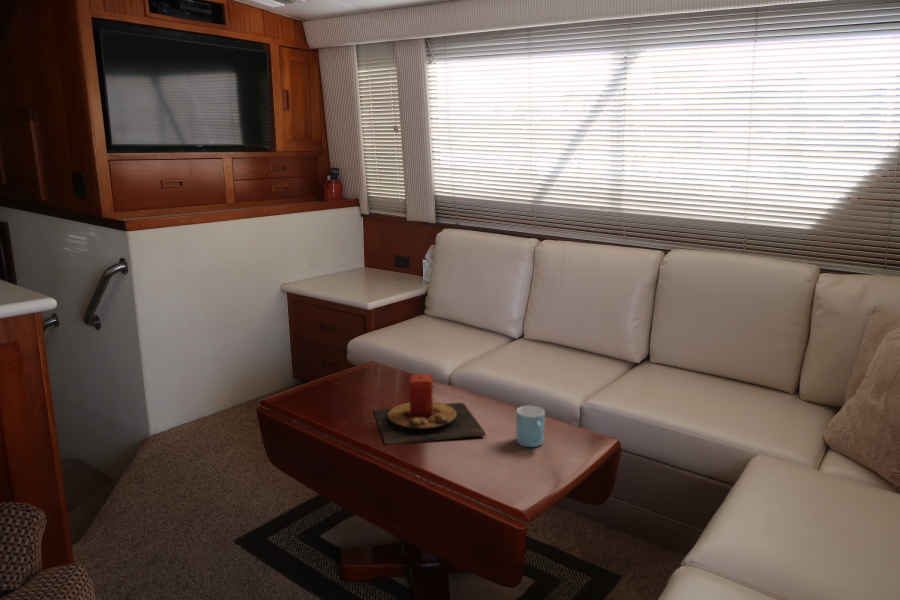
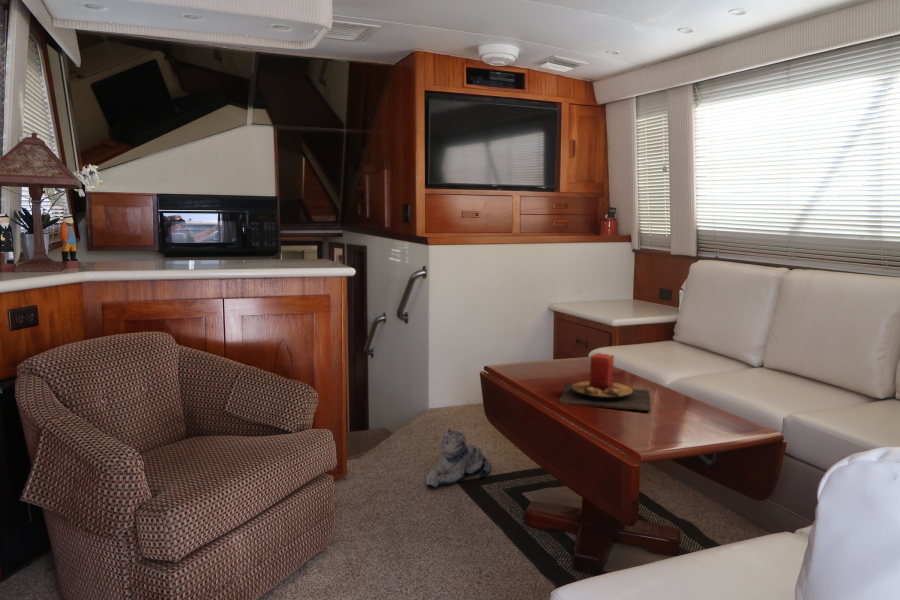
mug: present [516,406,545,447] -> none [677,389,706,426]
plush toy: none [196,482,272,565] -> present [426,429,491,487]

